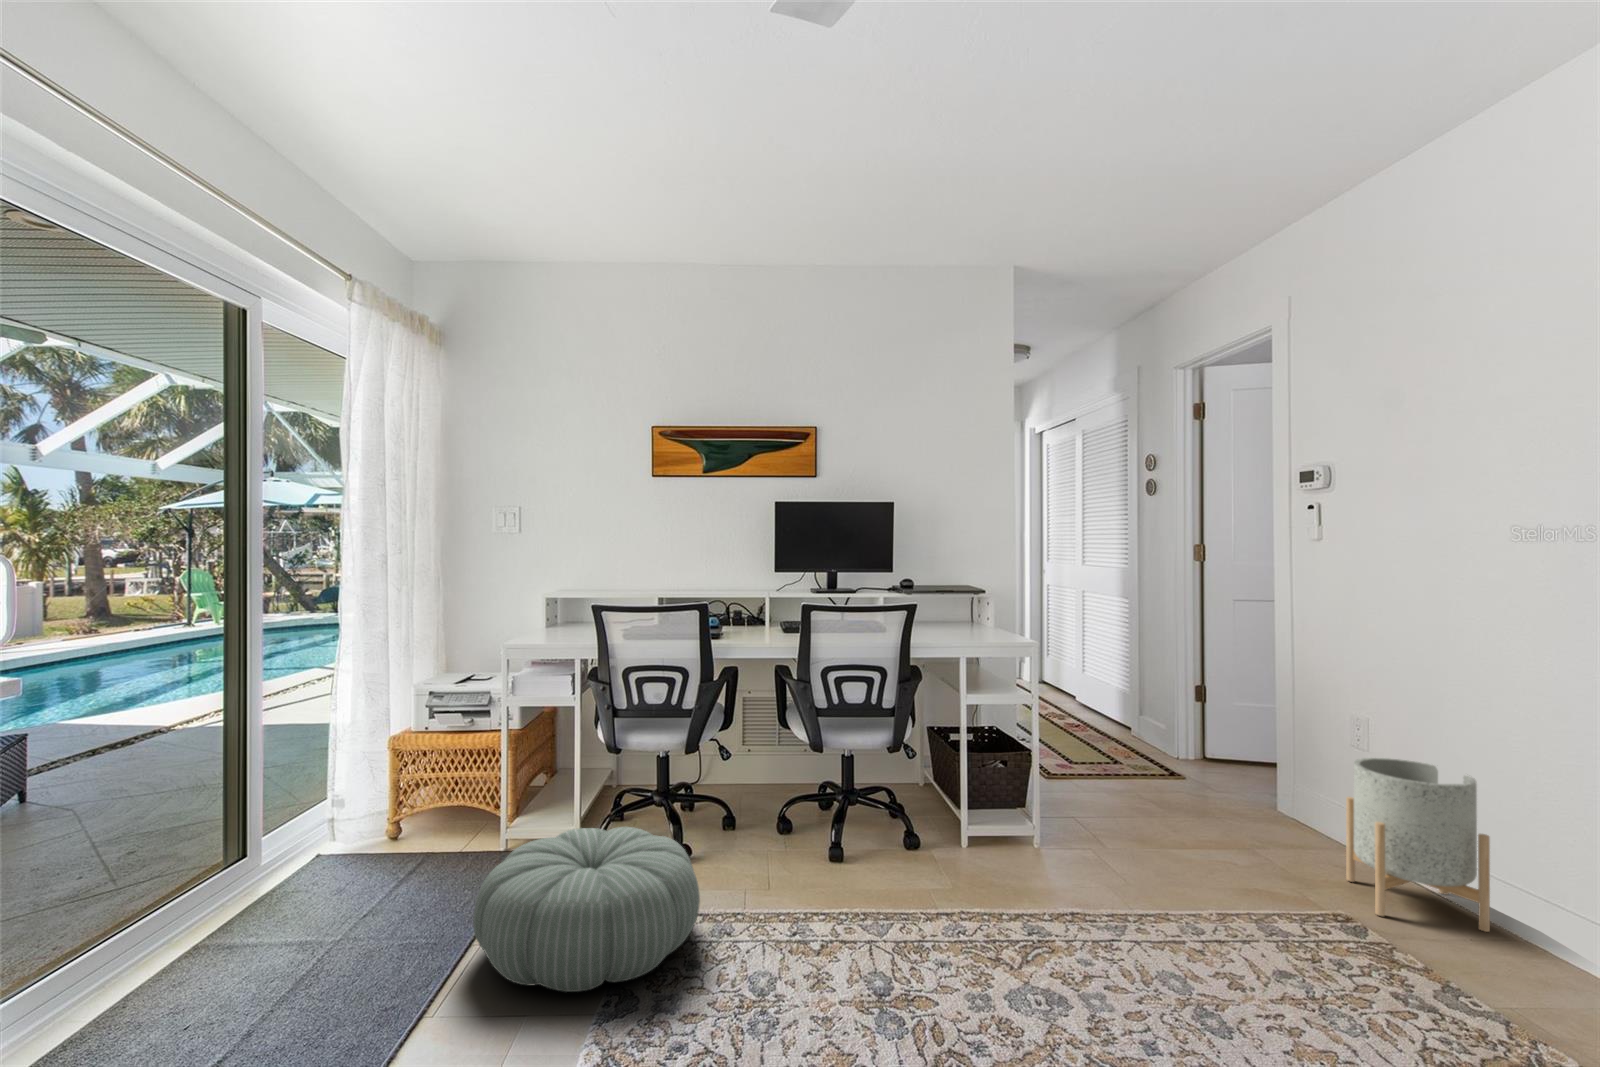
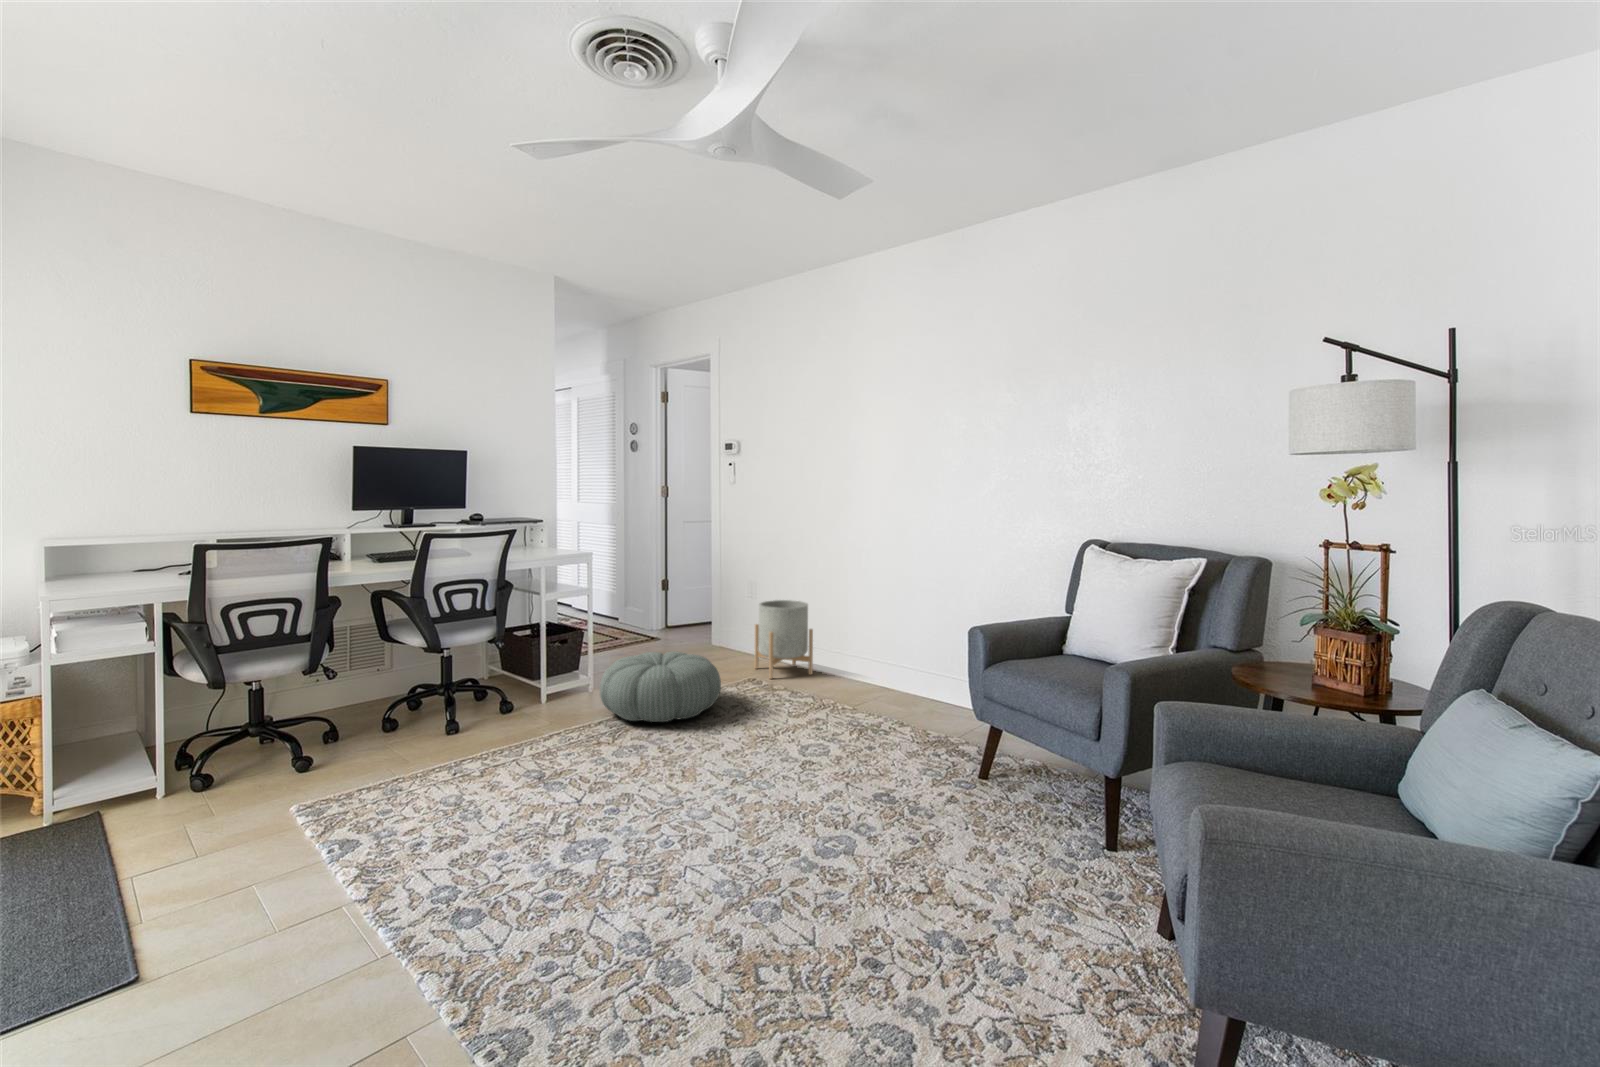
pouf: present [473,827,700,992] -> present [600,651,721,722]

